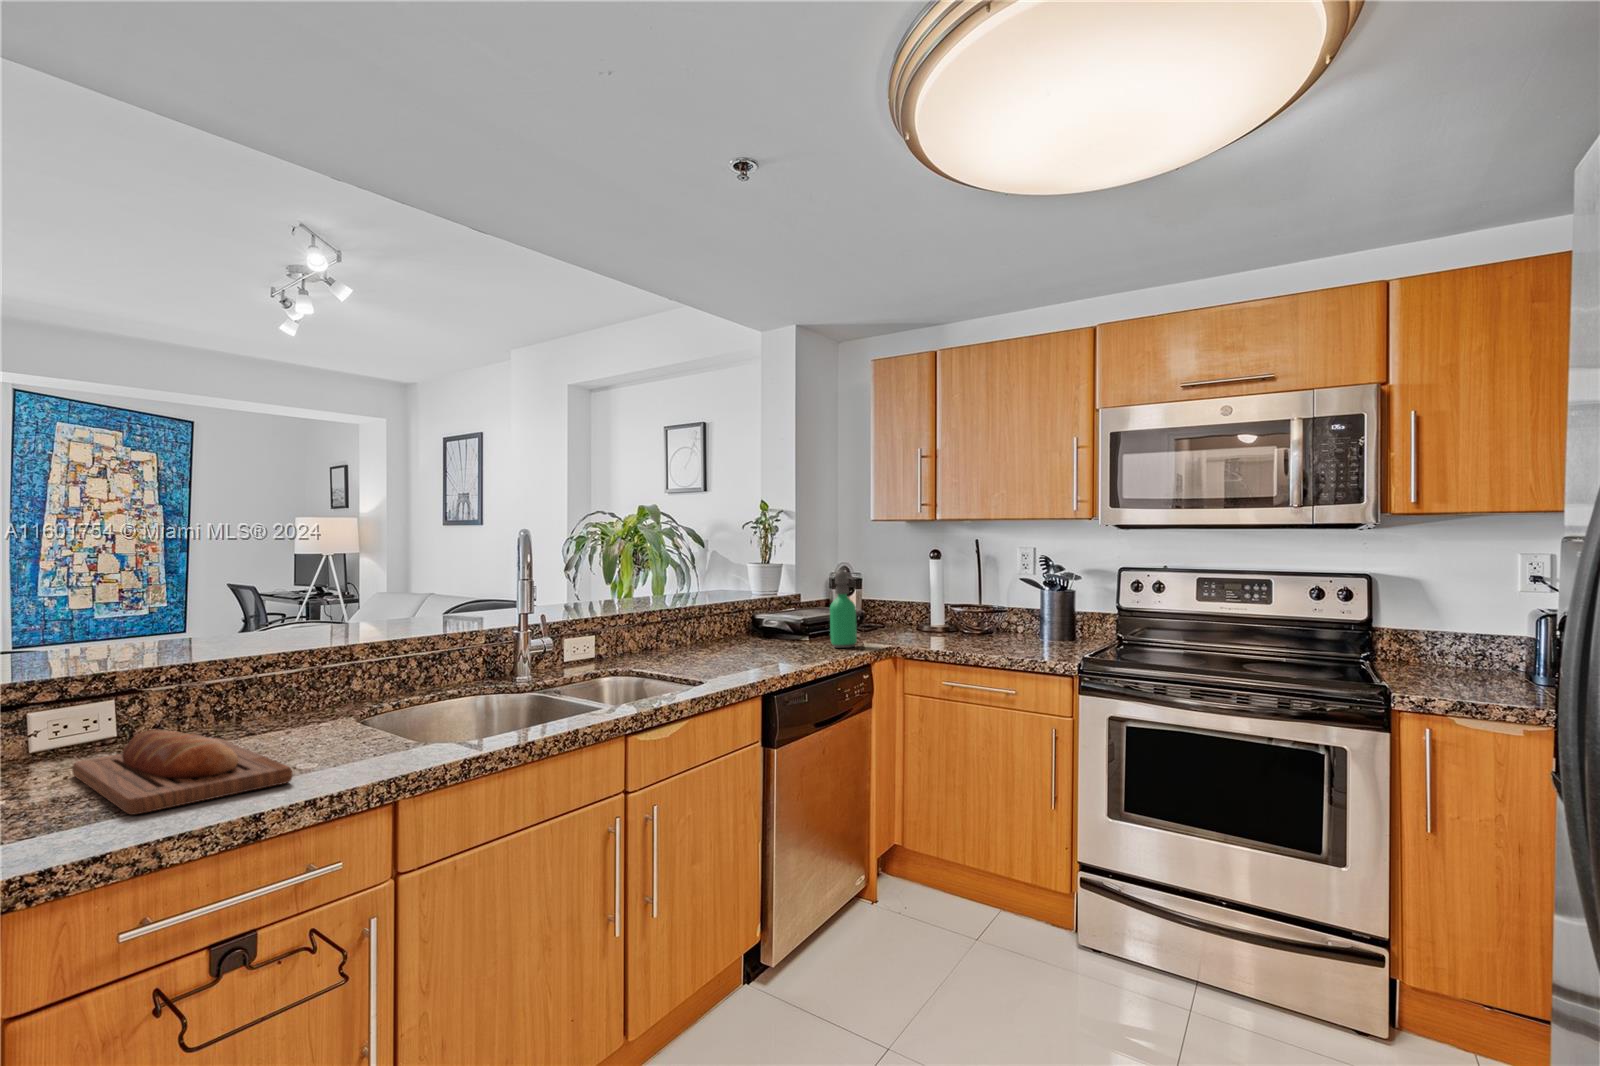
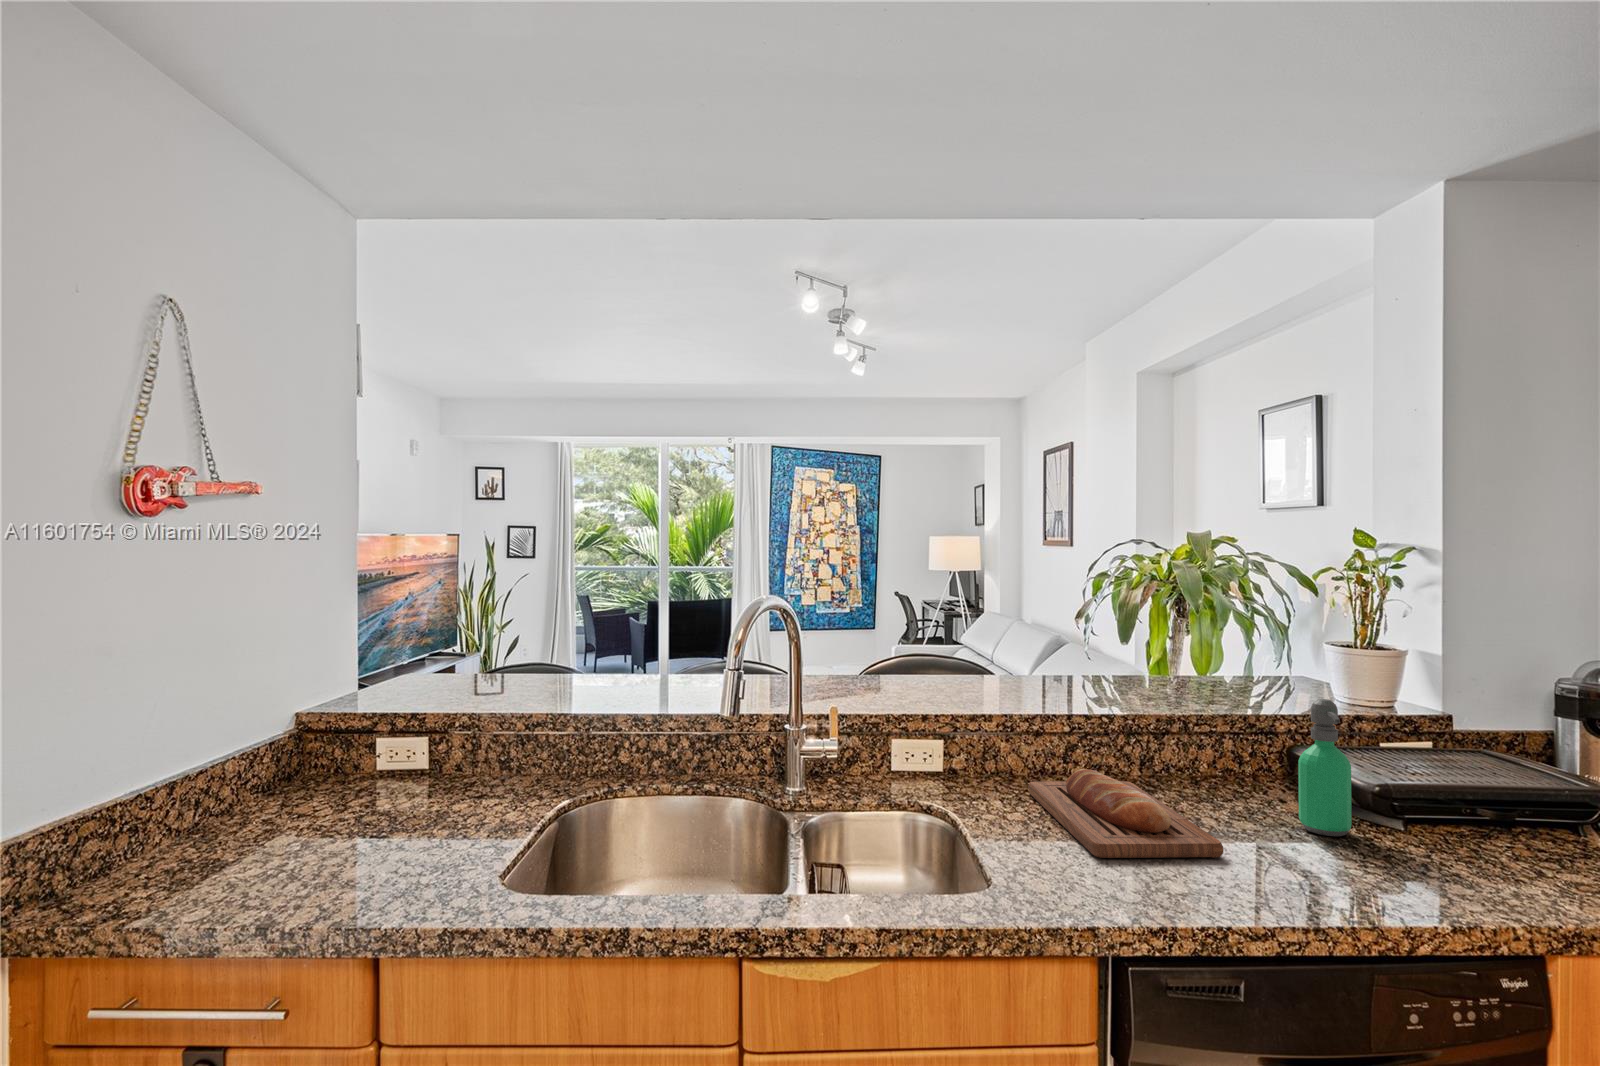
bread loaf: present [72,729,293,815] -> present [1028,769,1223,858]

